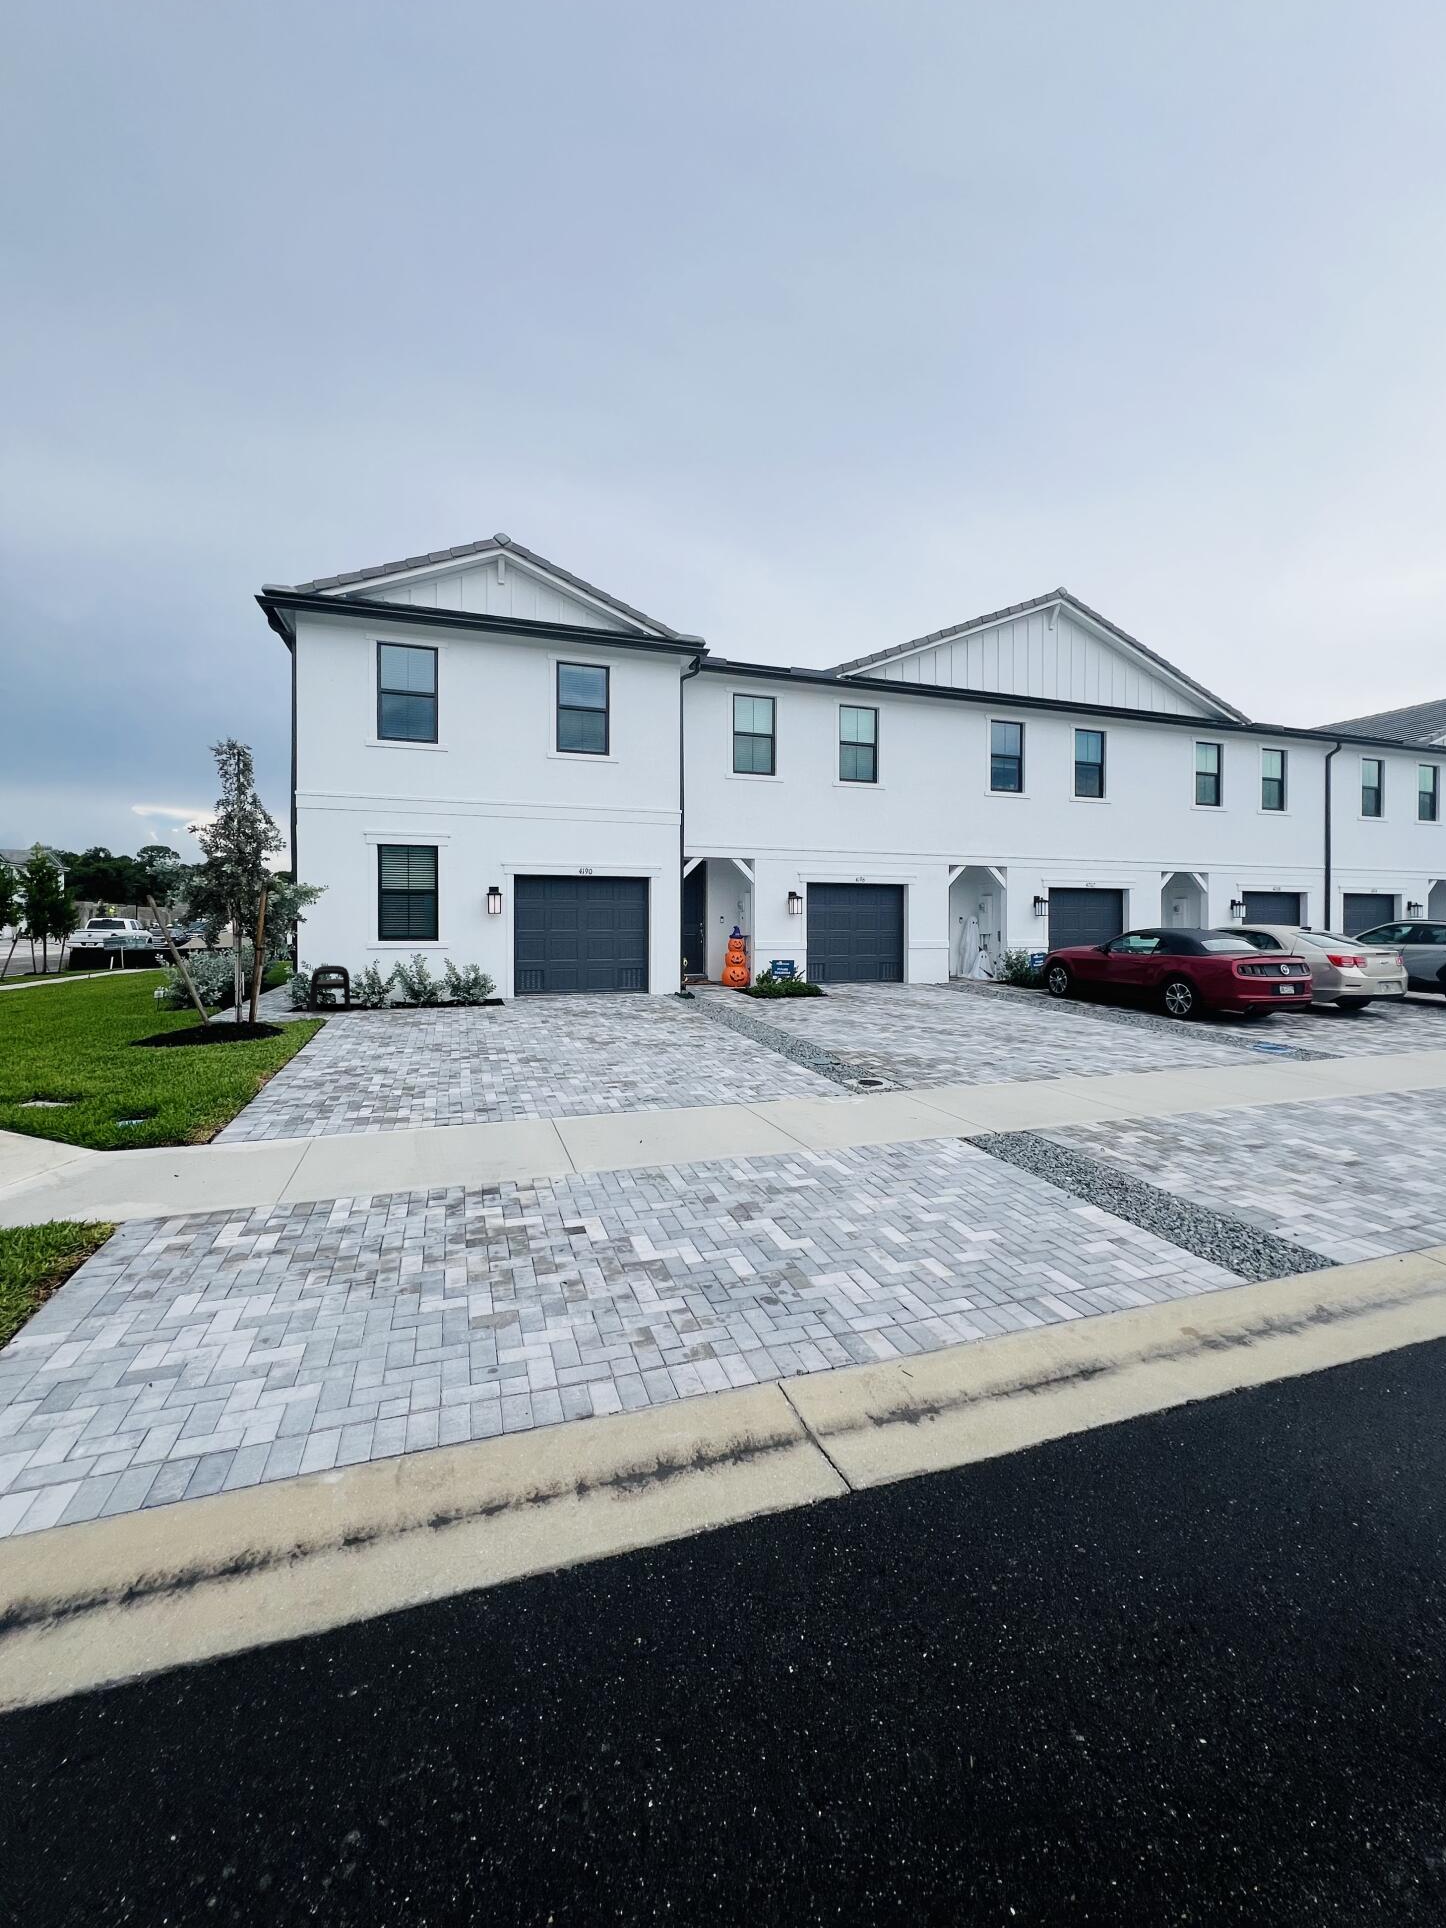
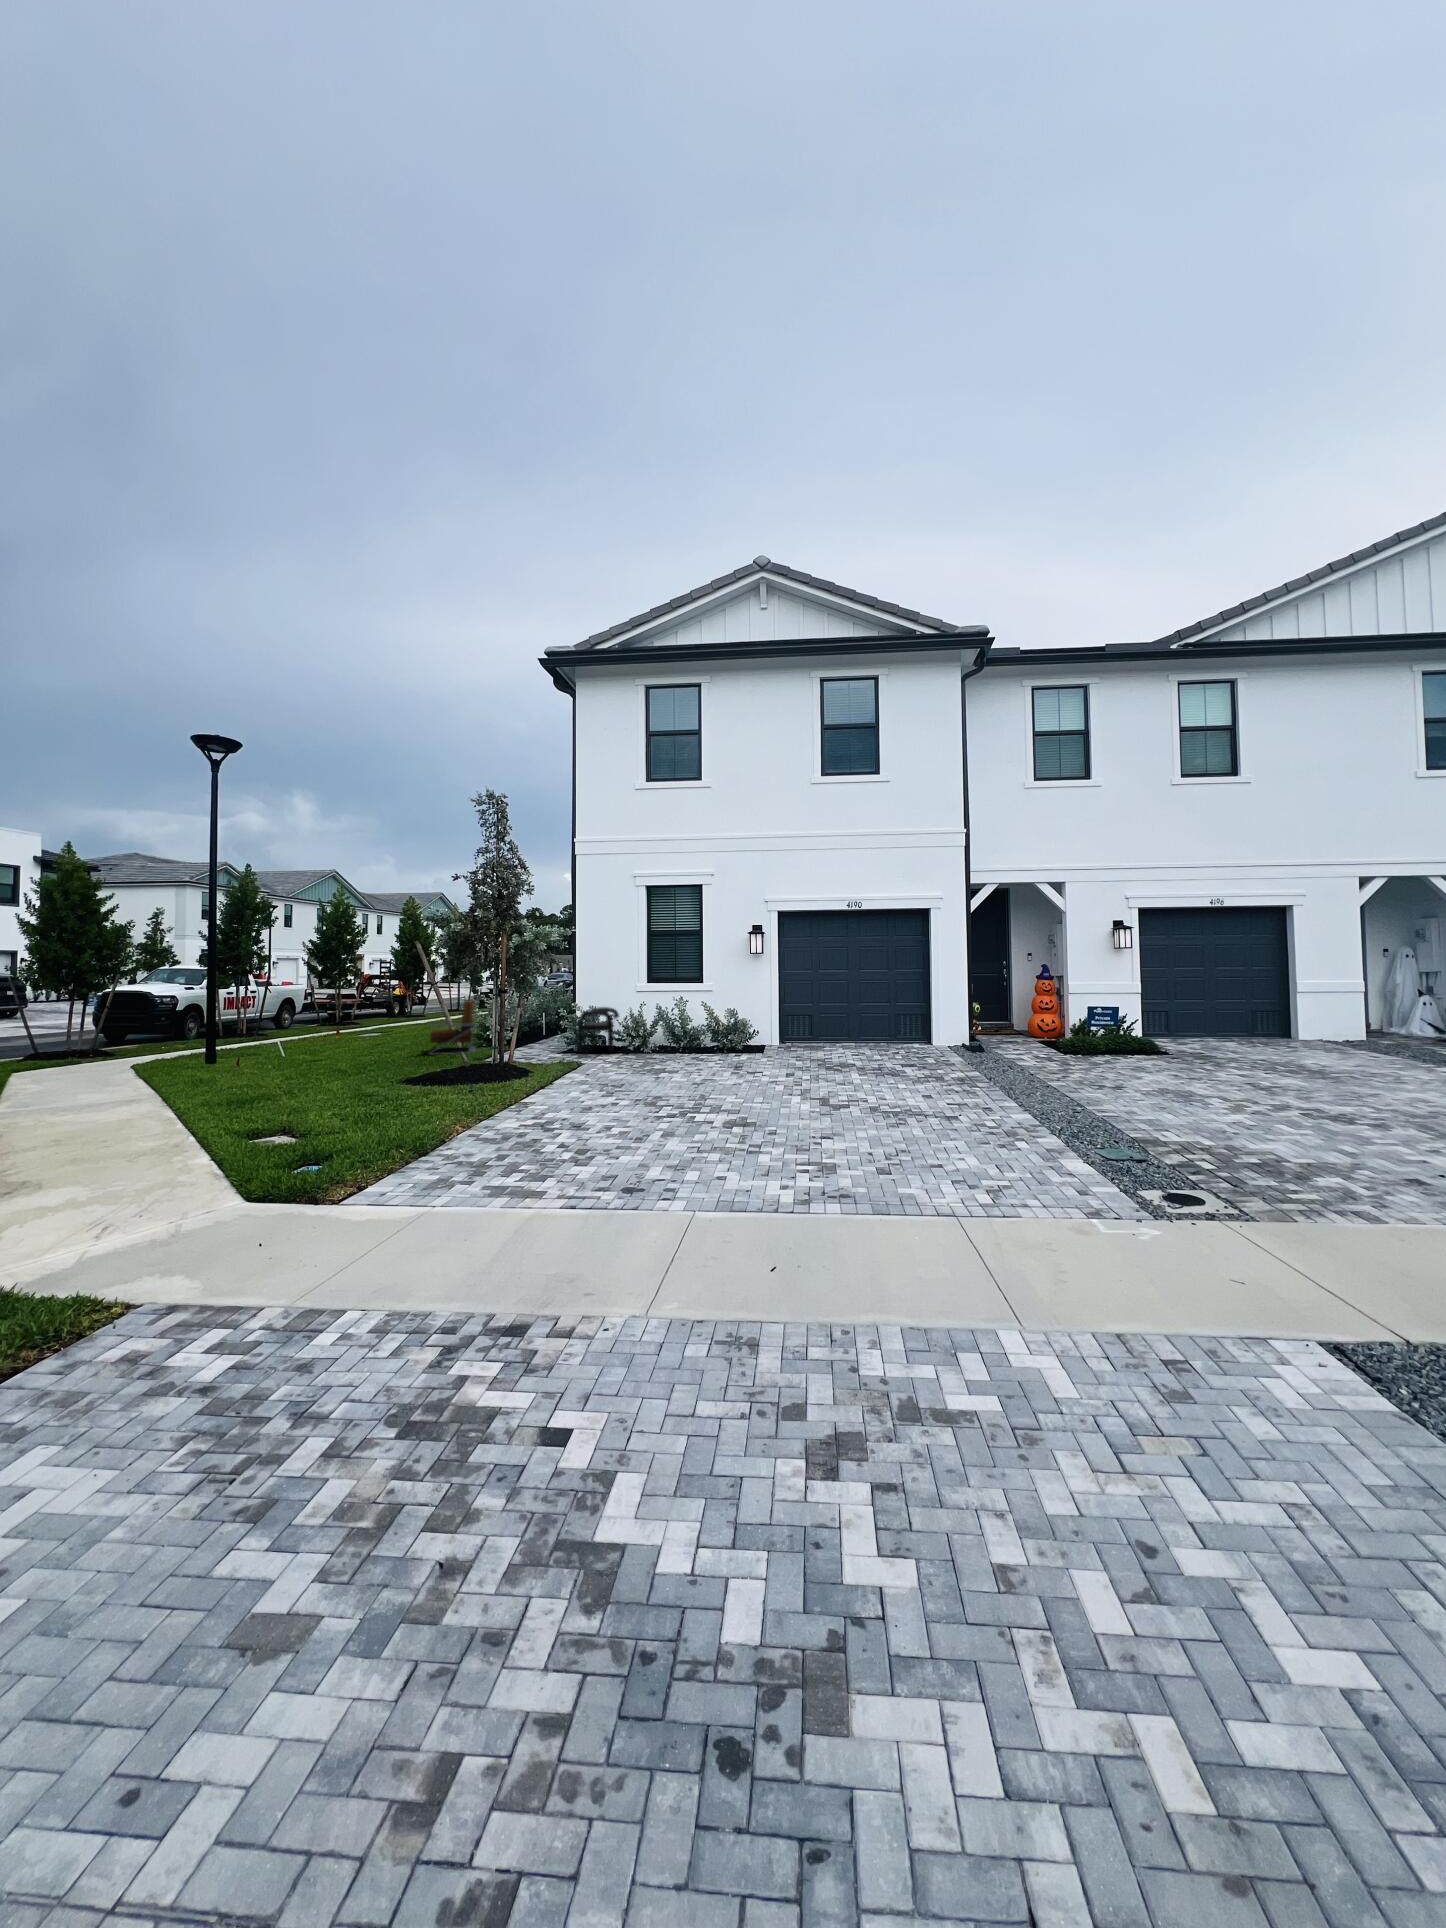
lounge chair: none [105,960,175,1021] -> present [429,1000,477,1055]

